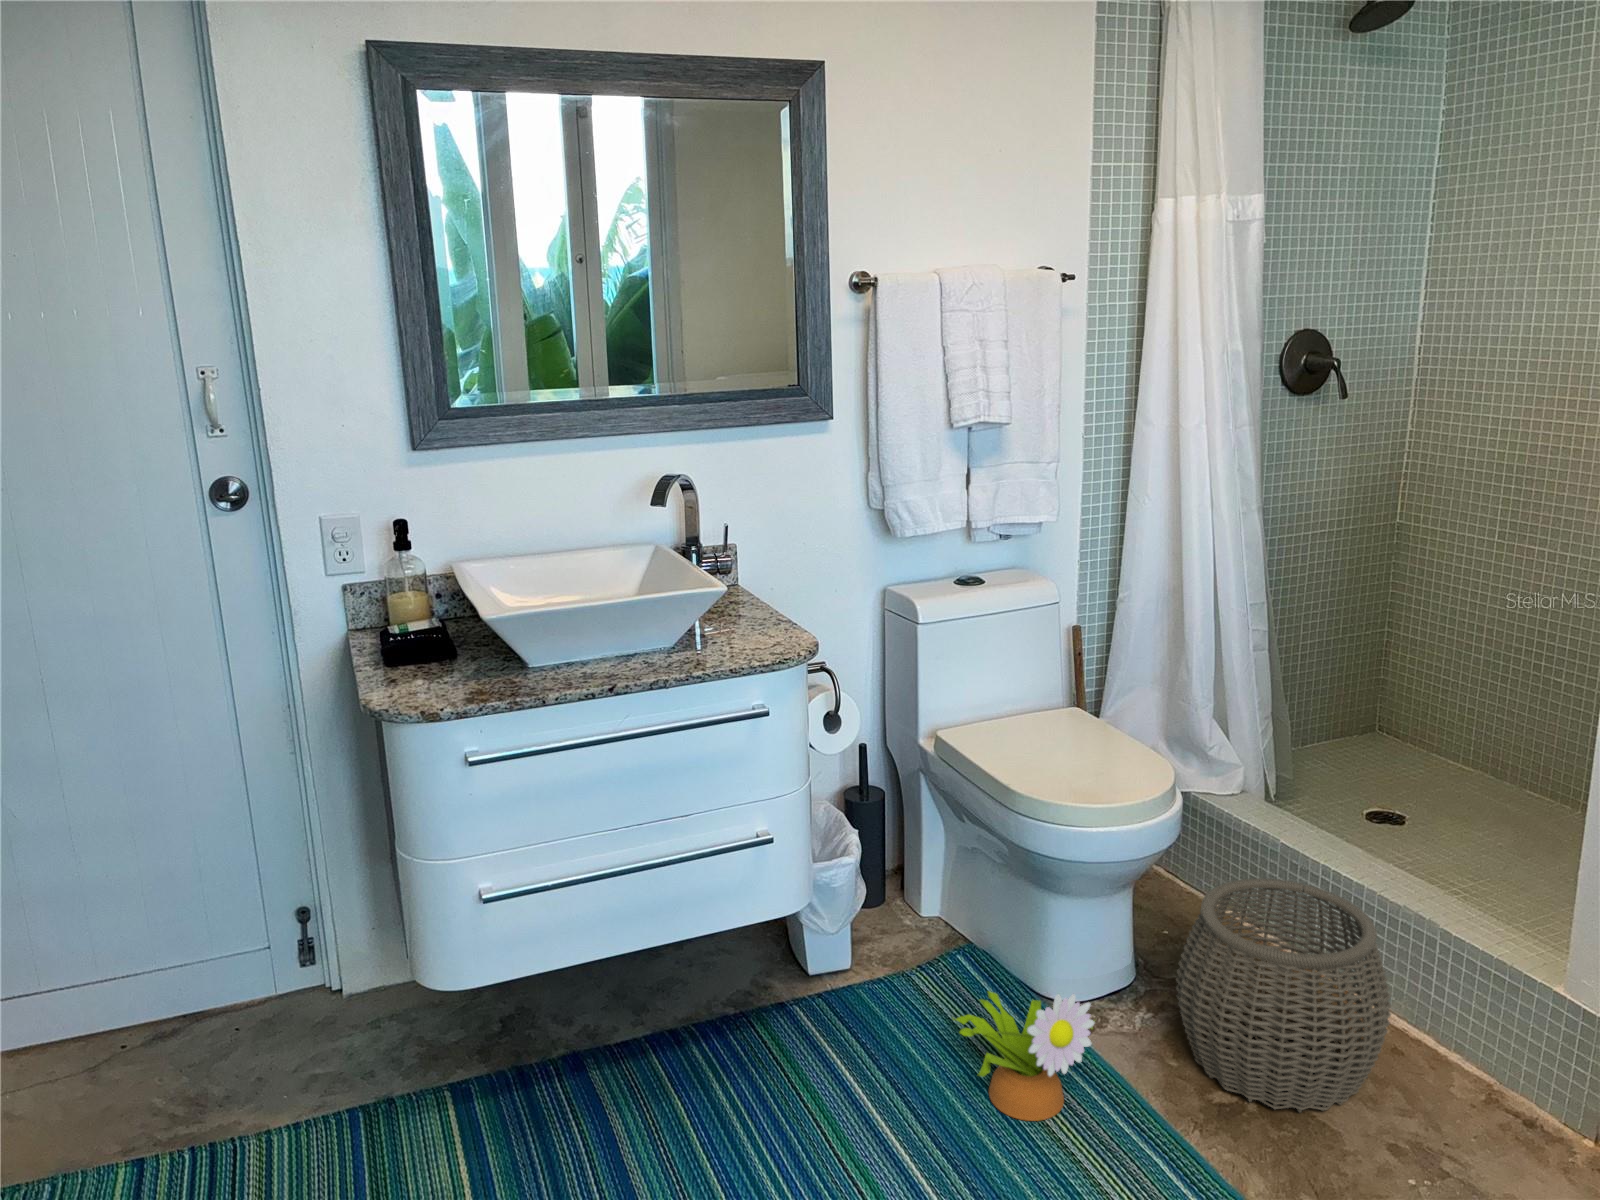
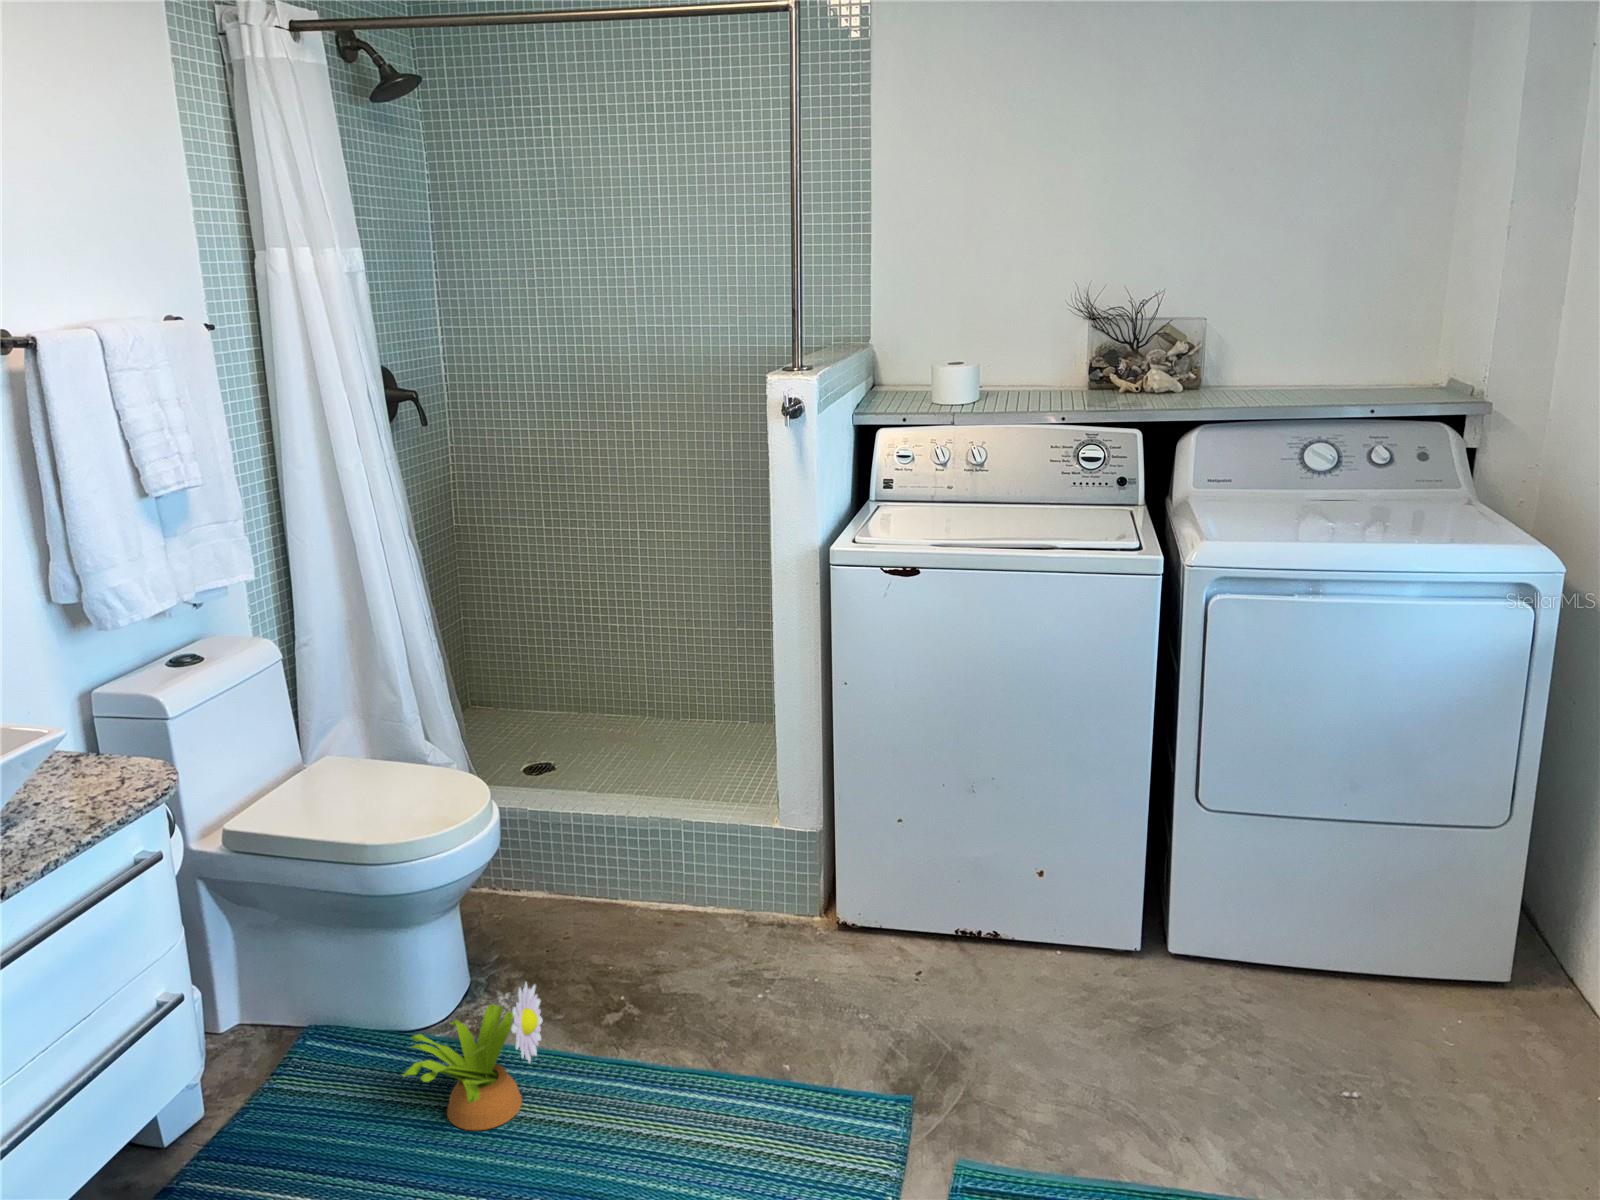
woven basket: present [1176,878,1391,1112] -> none [536,821,701,1010]

